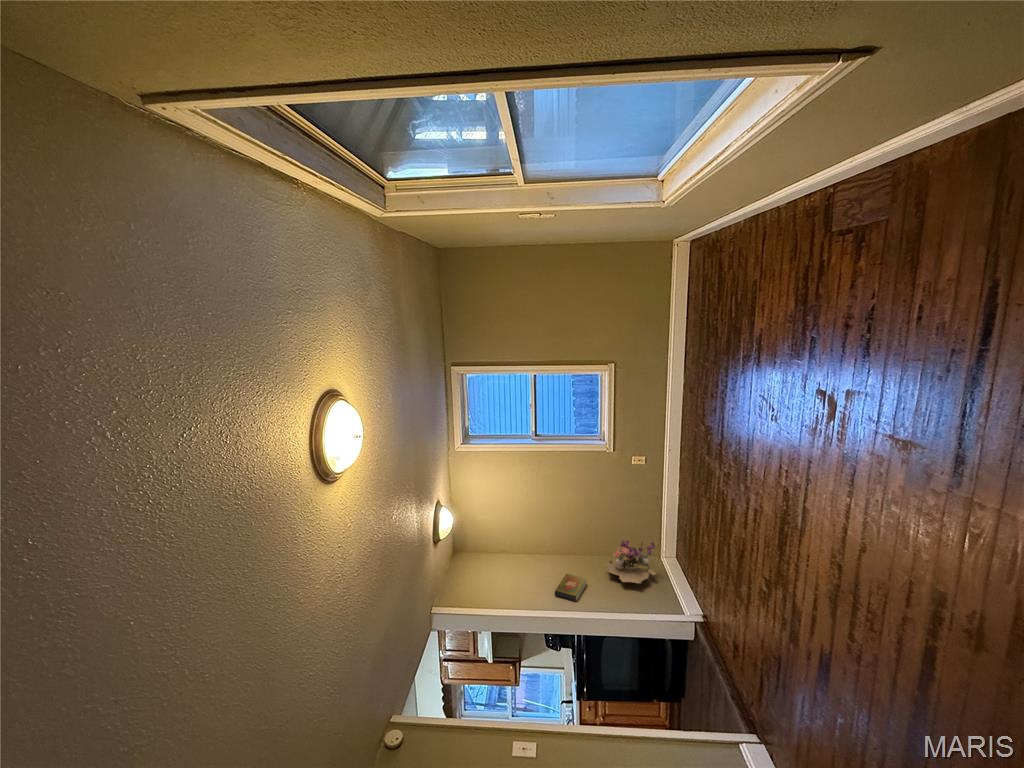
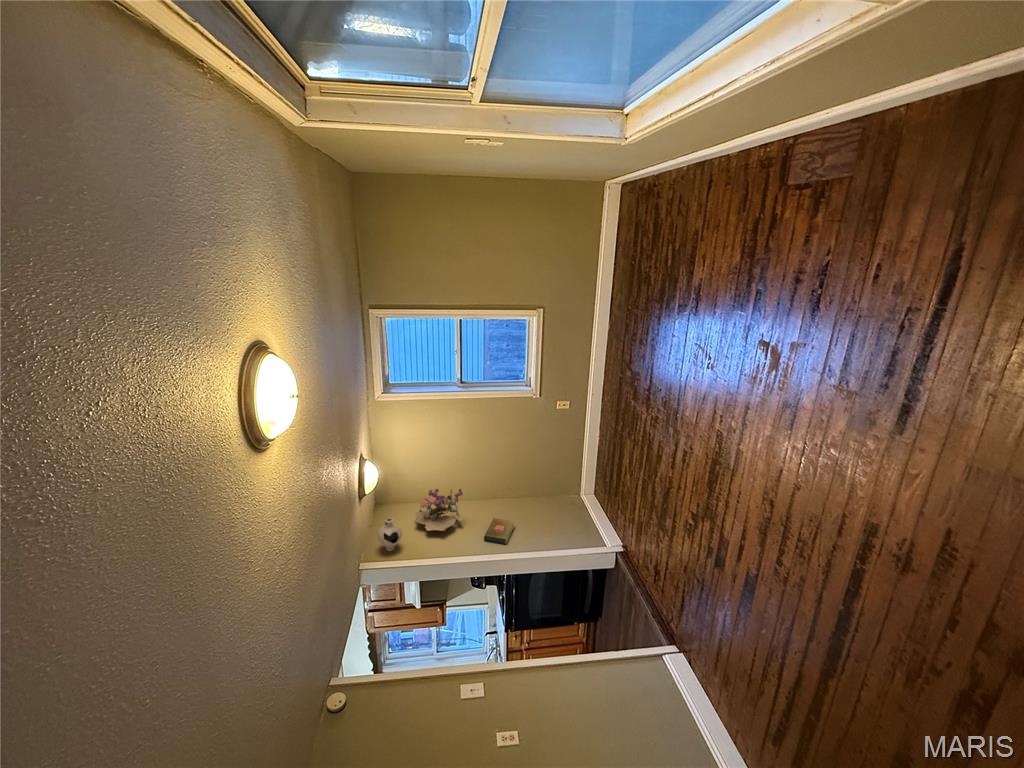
flower arrangement: present [605,540,656,584] -> present [415,489,463,531]
decorative vase: none [452,564,474,598] -> present [378,518,402,551]

